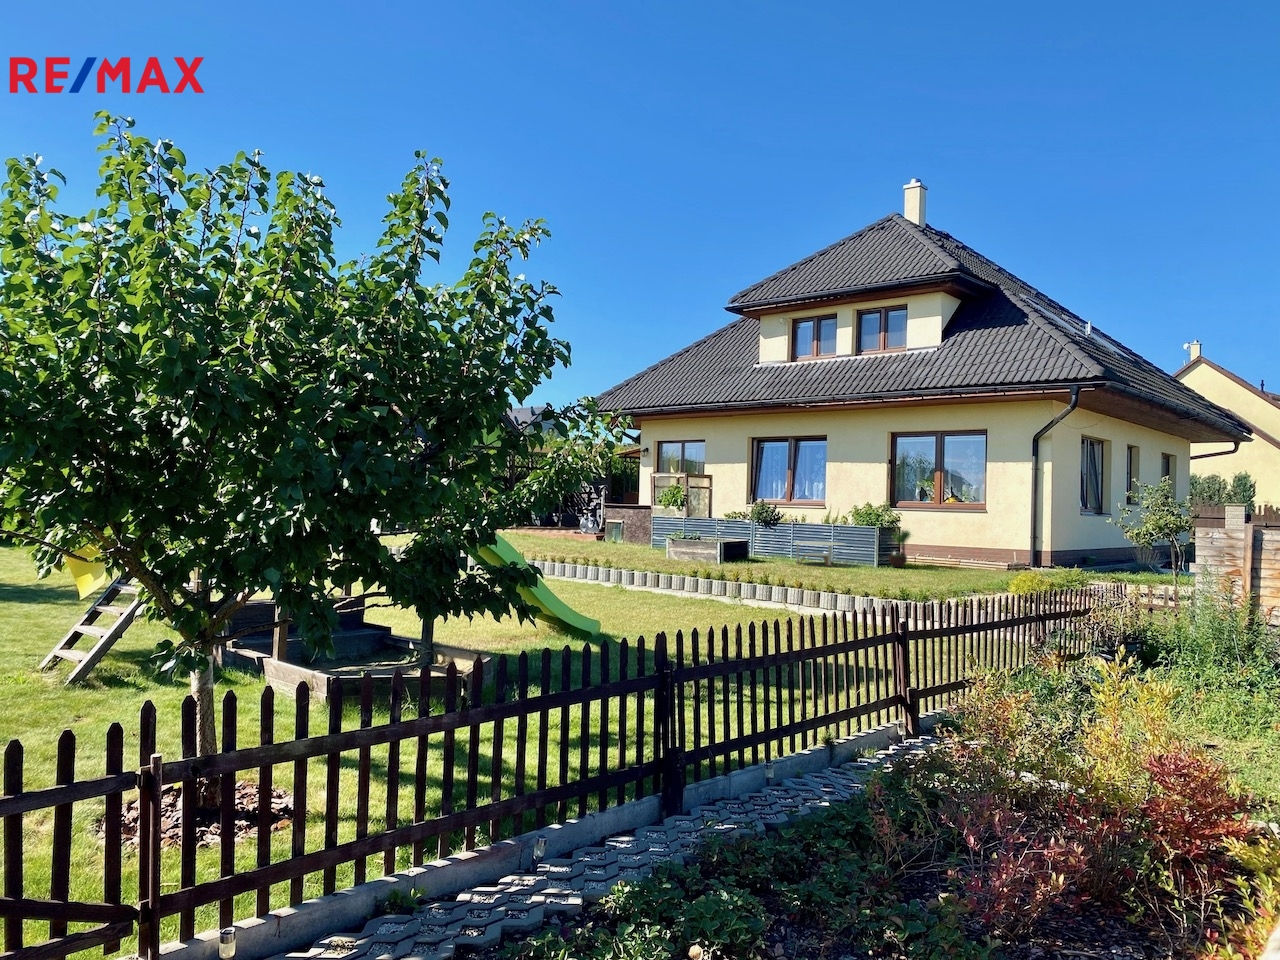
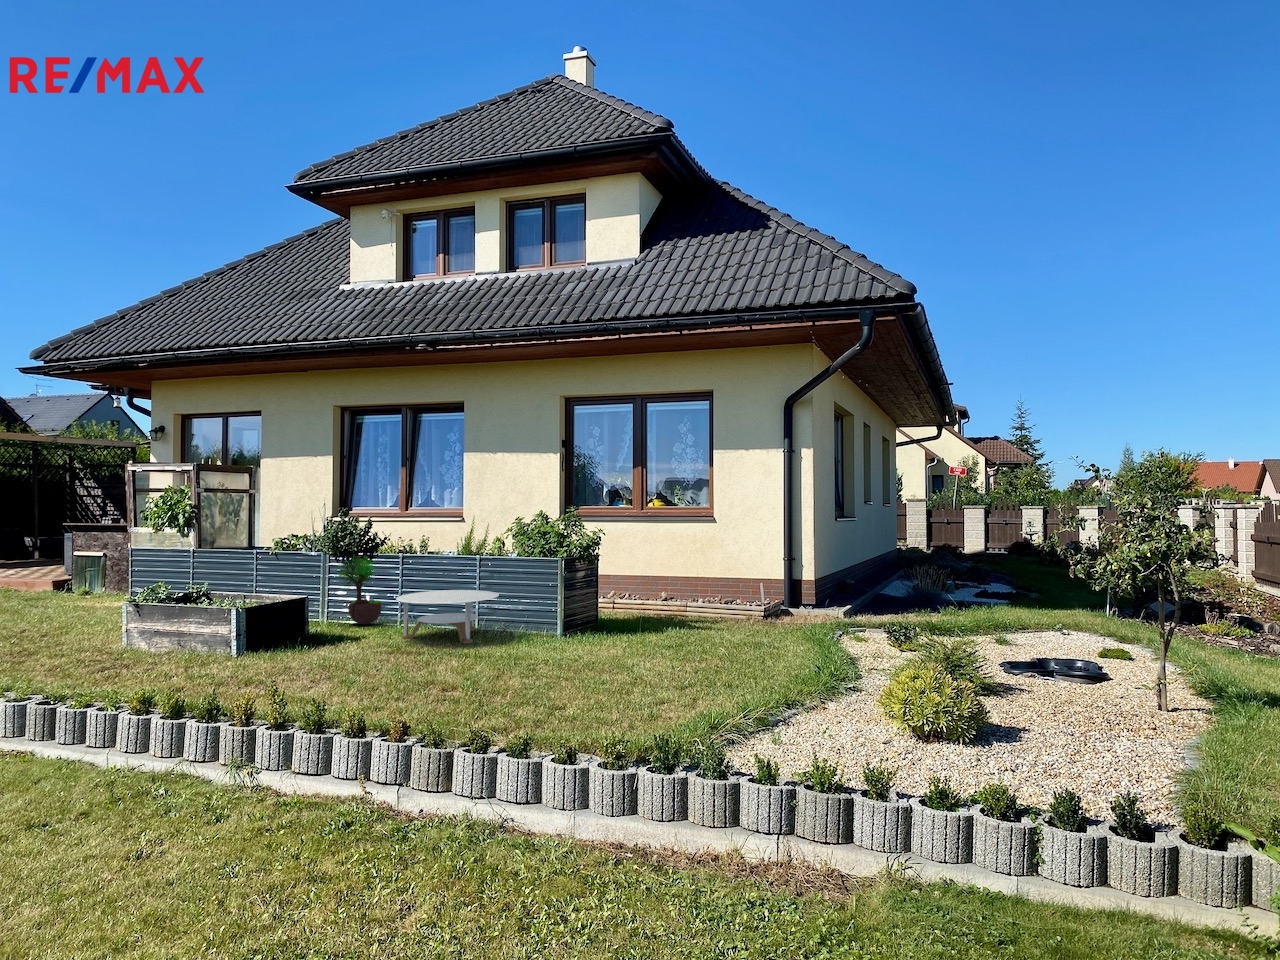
potted tree: present [889,530,911,567] -> present [336,555,382,624]

